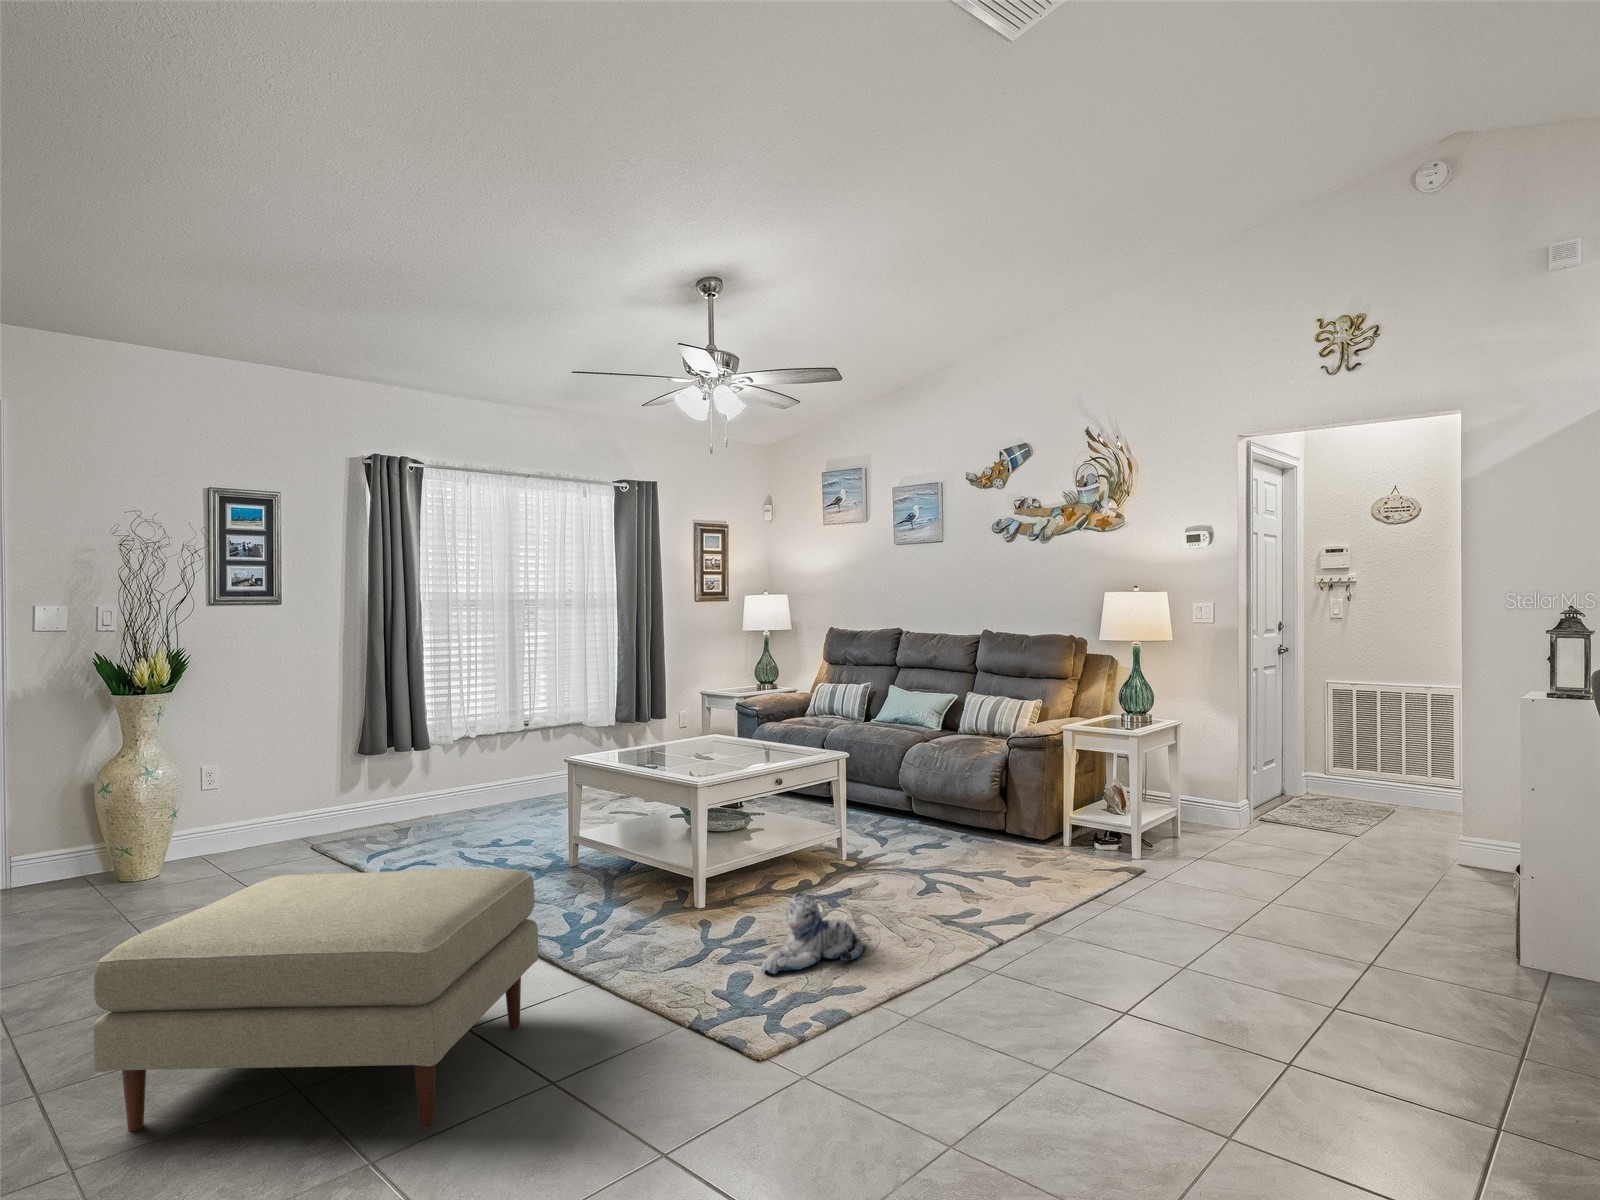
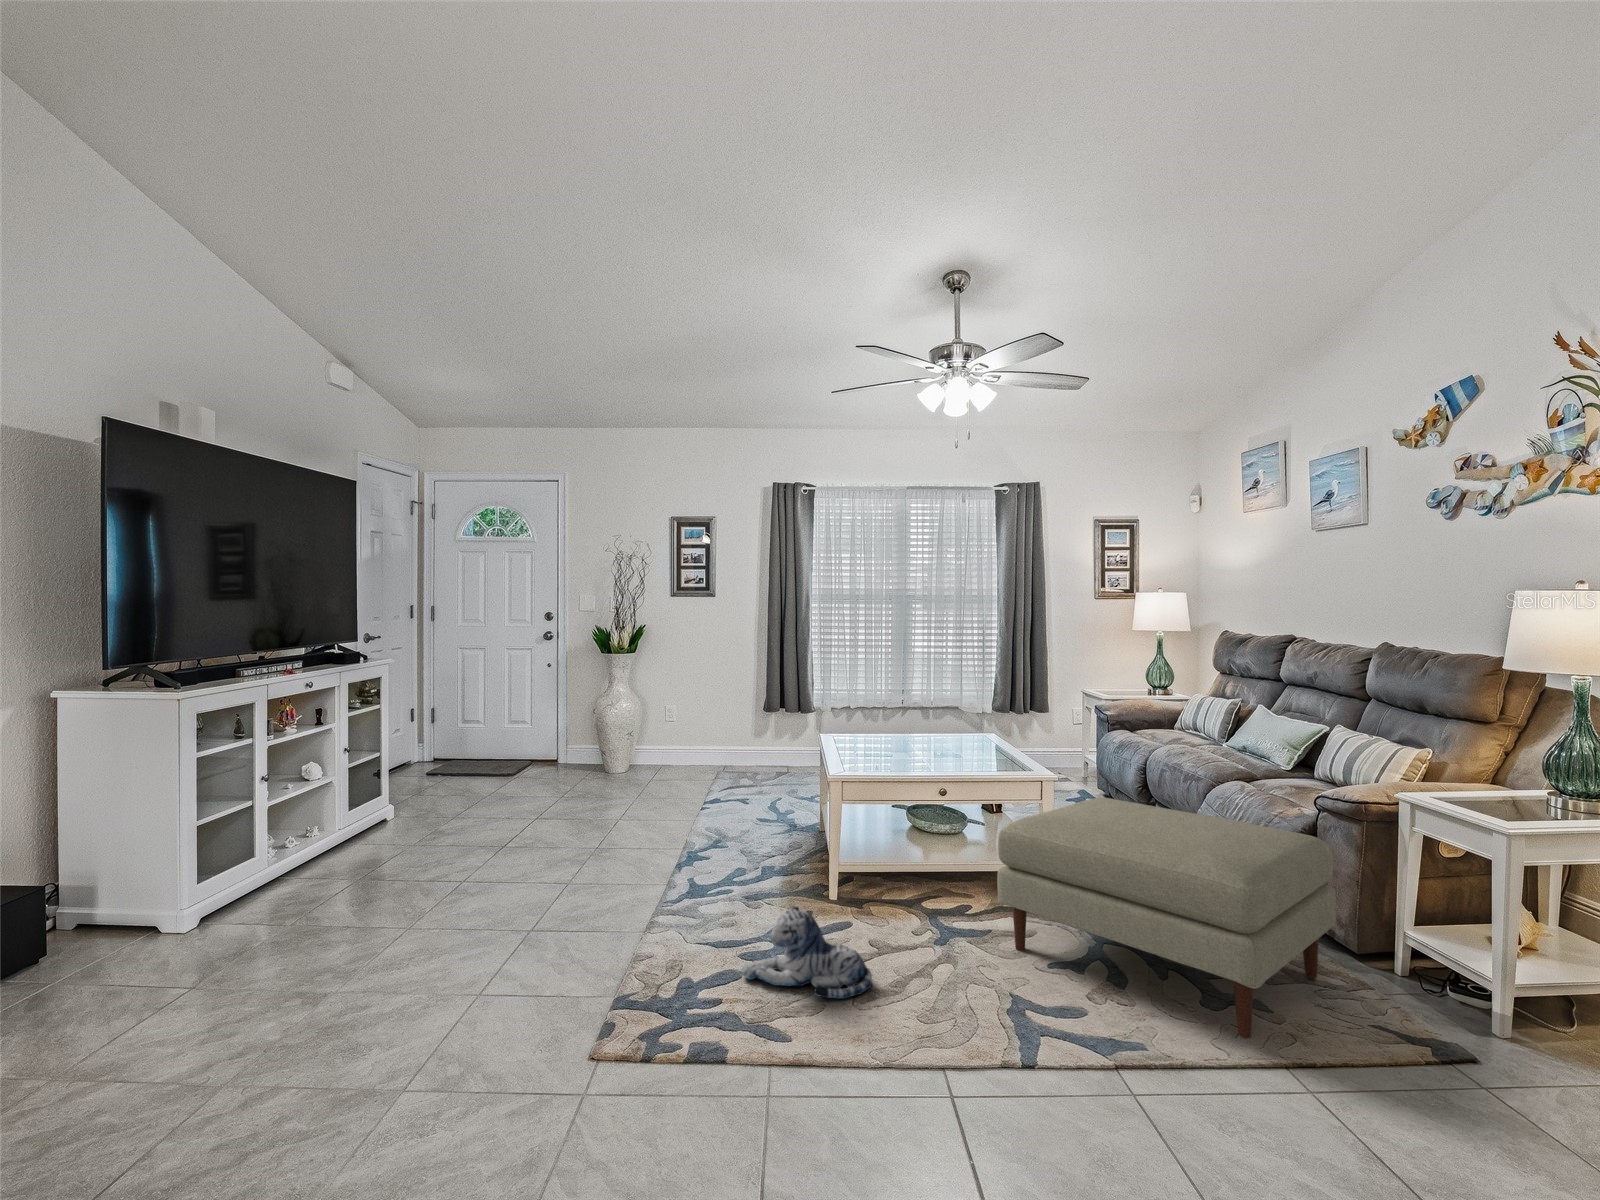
ottoman: present [93,869,538,1131] -> present [997,798,1336,1039]

